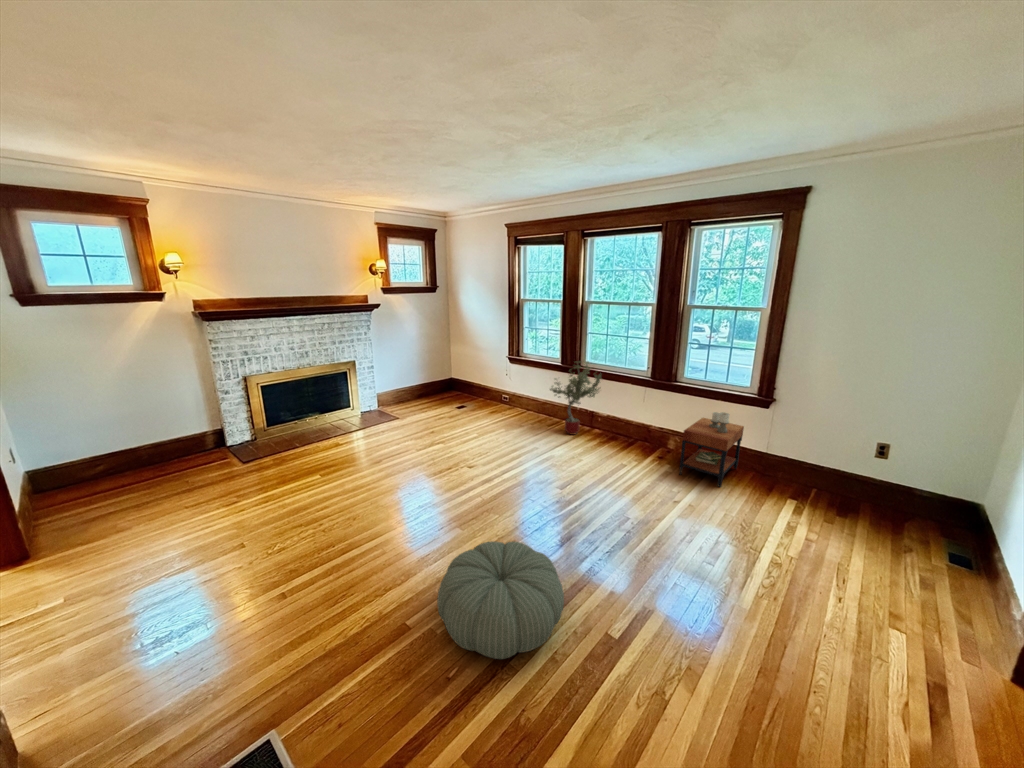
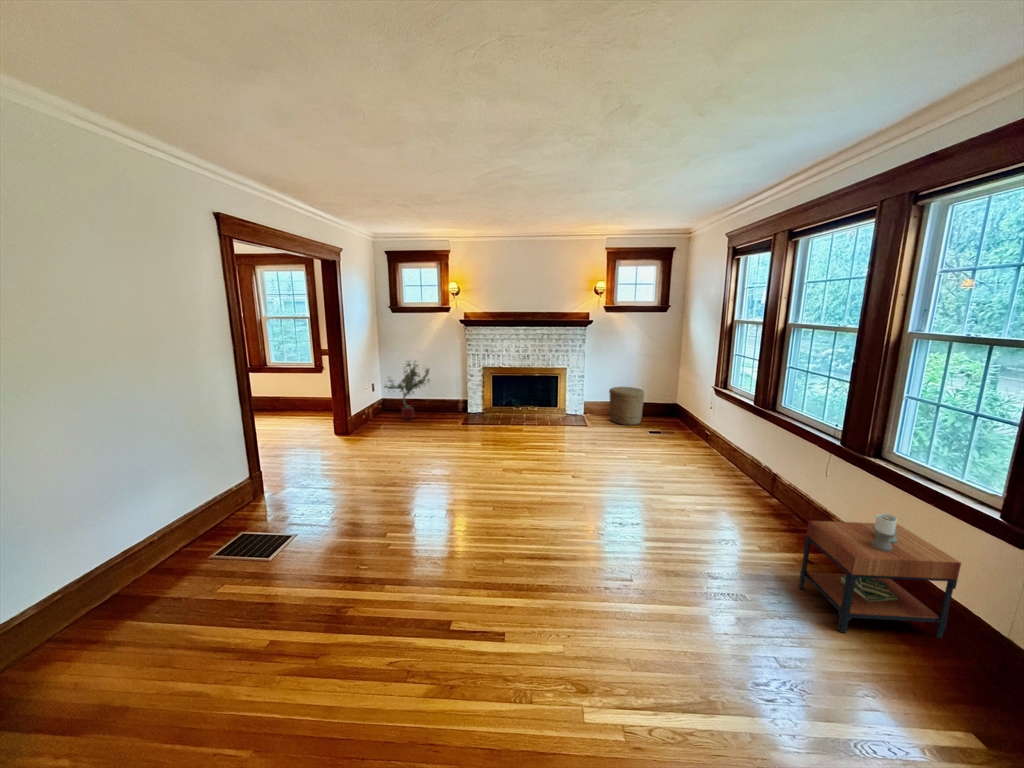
potted tree: present [550,361,601,435] -> present [385,361,429,419]
woven basket: none [402,369,437,408] -> present [609,387,644,425]
pouf: present [437,541,564,659] -> none [376,506,478,587]

